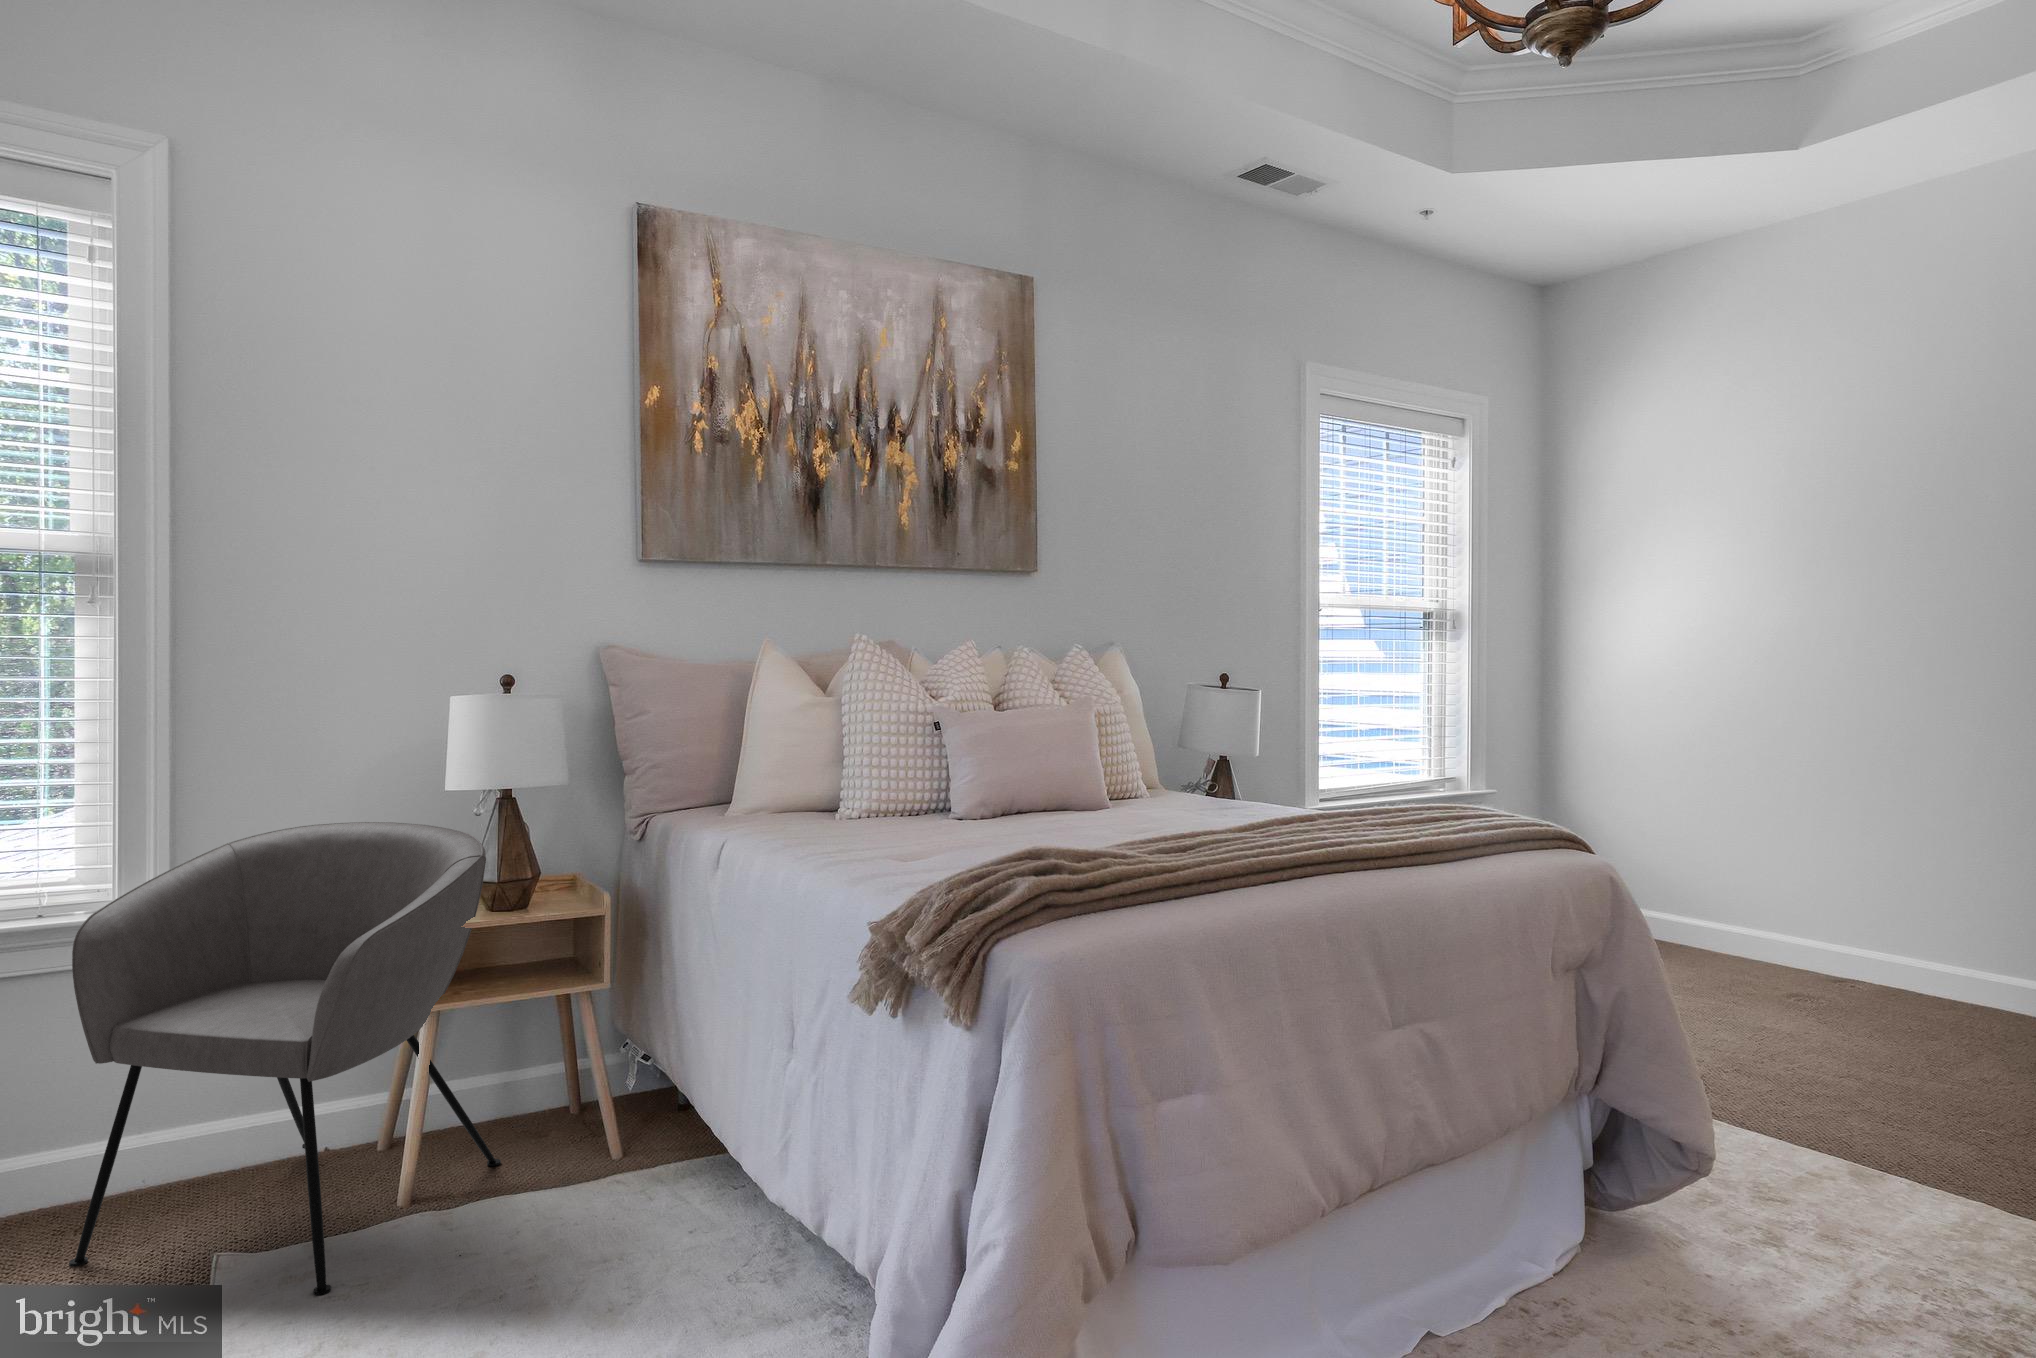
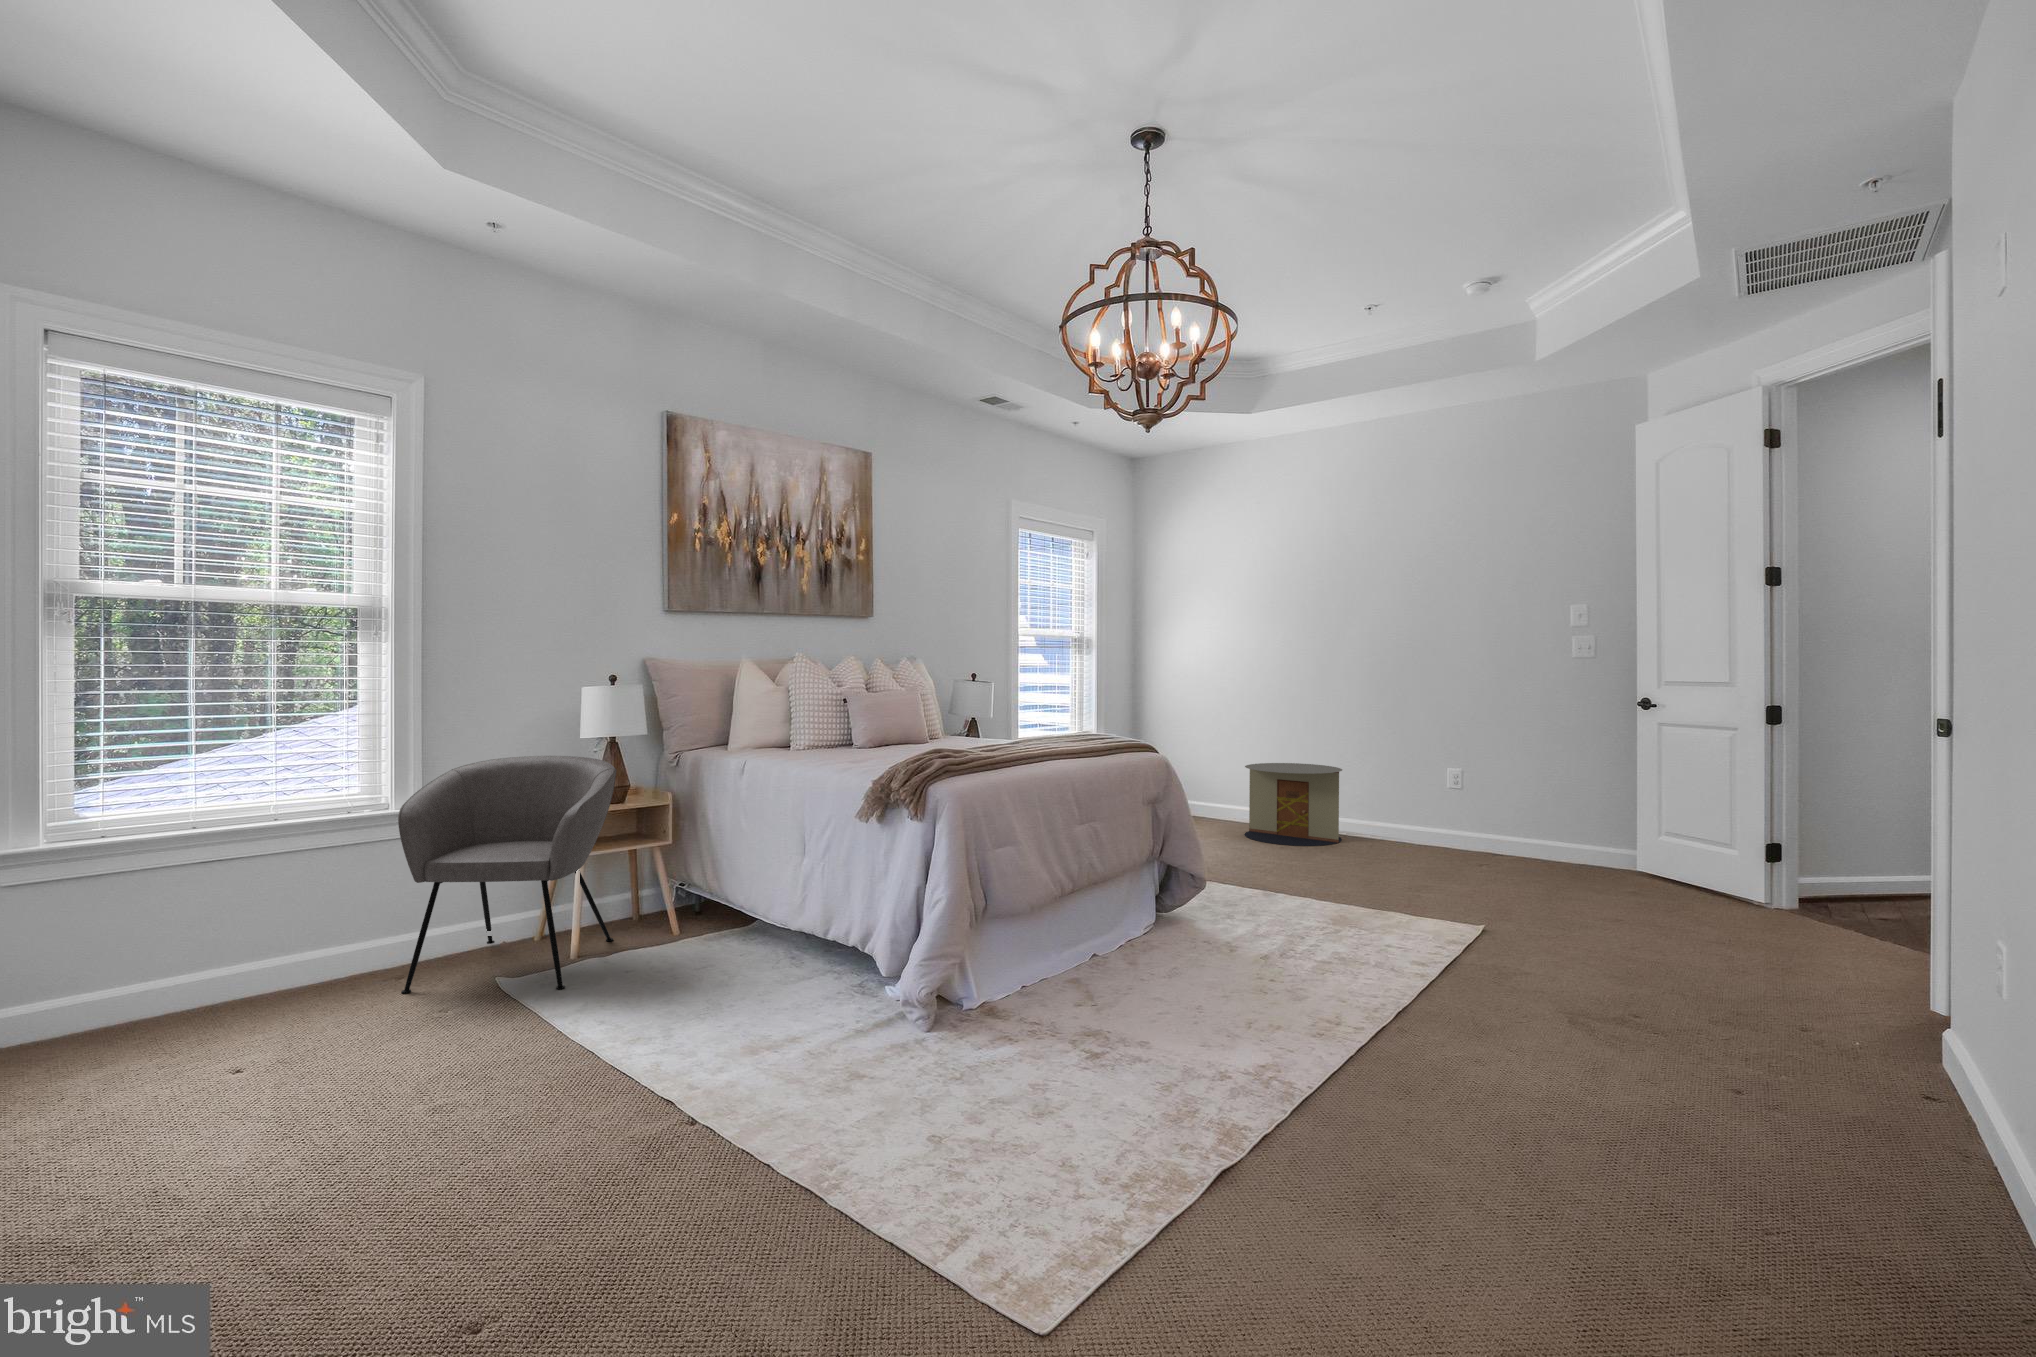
side table: none [1766,858,1997,1040] -> present [1244,763,1342,846]

